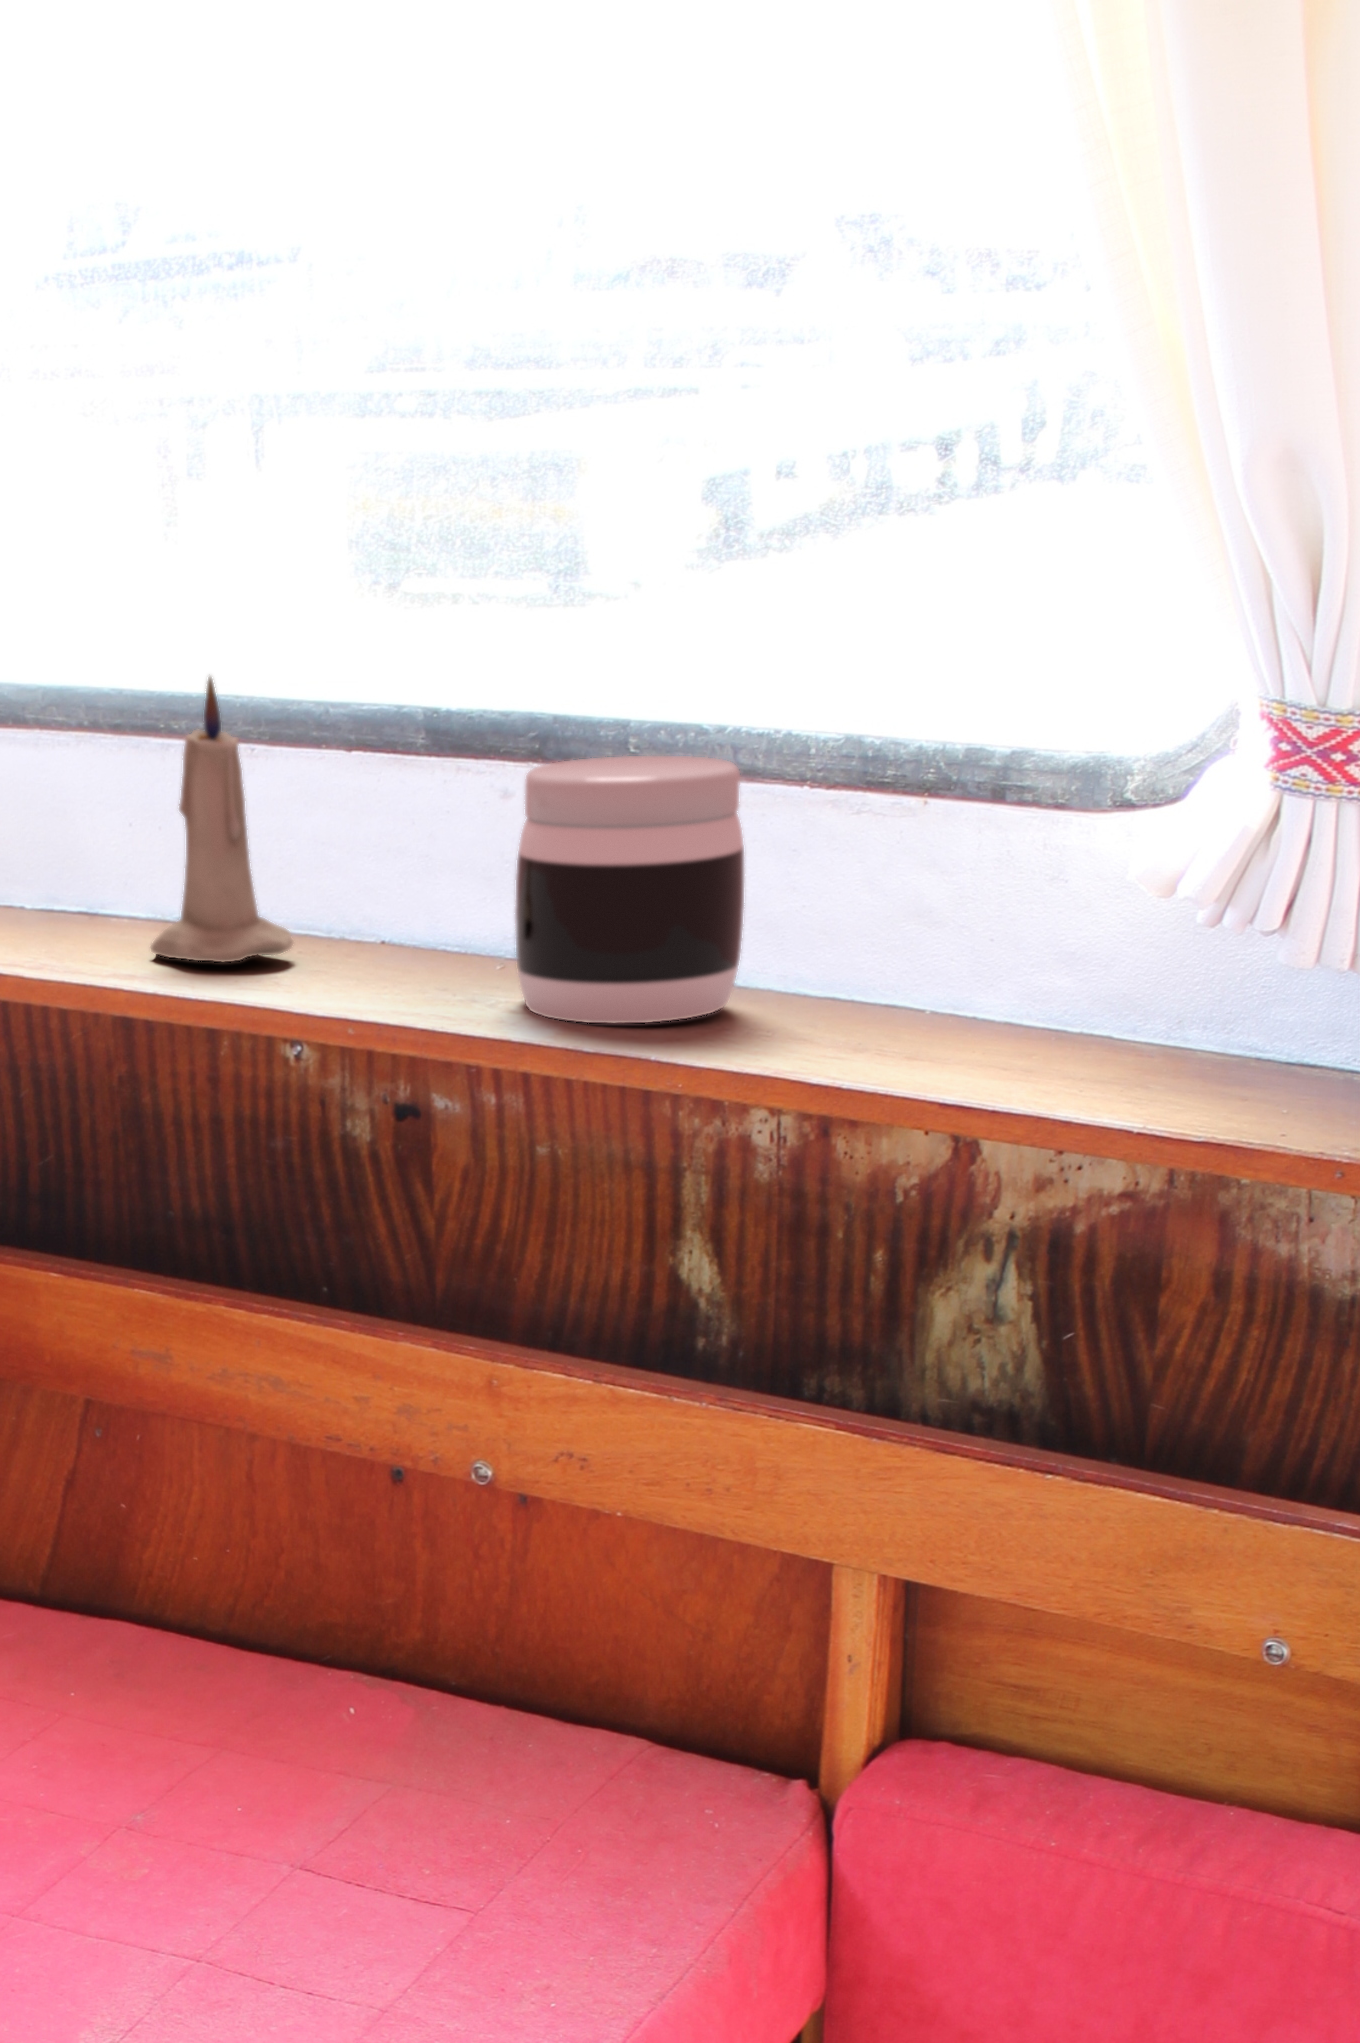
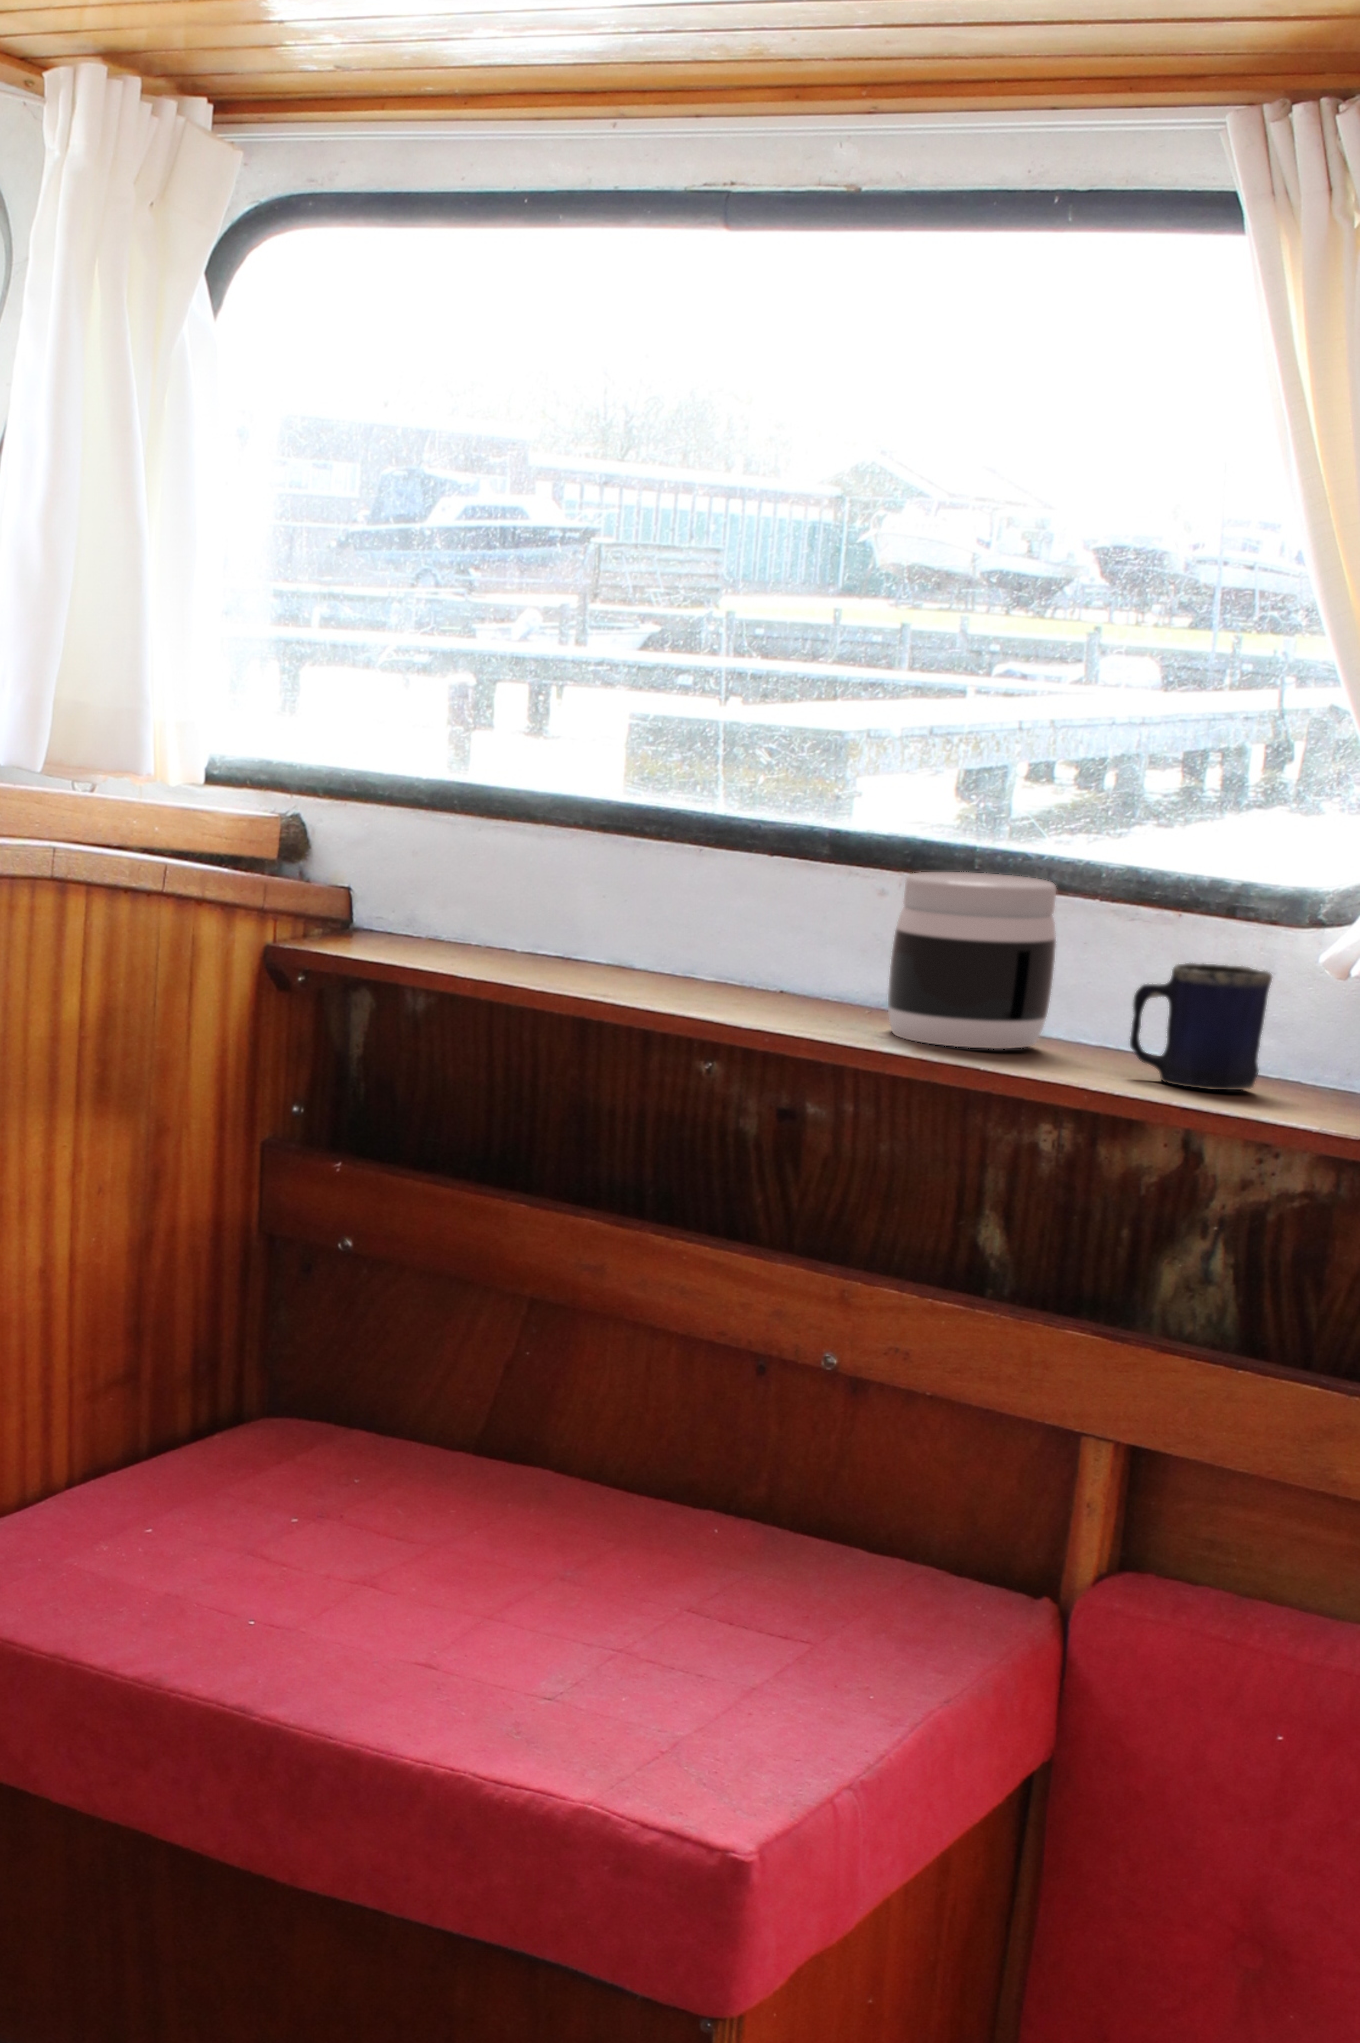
candle: present [151,677,293,962] -> none [617,794,721,988]
mug: none [857,869,1056,1062] -> present [1130,963,1272,1090]

